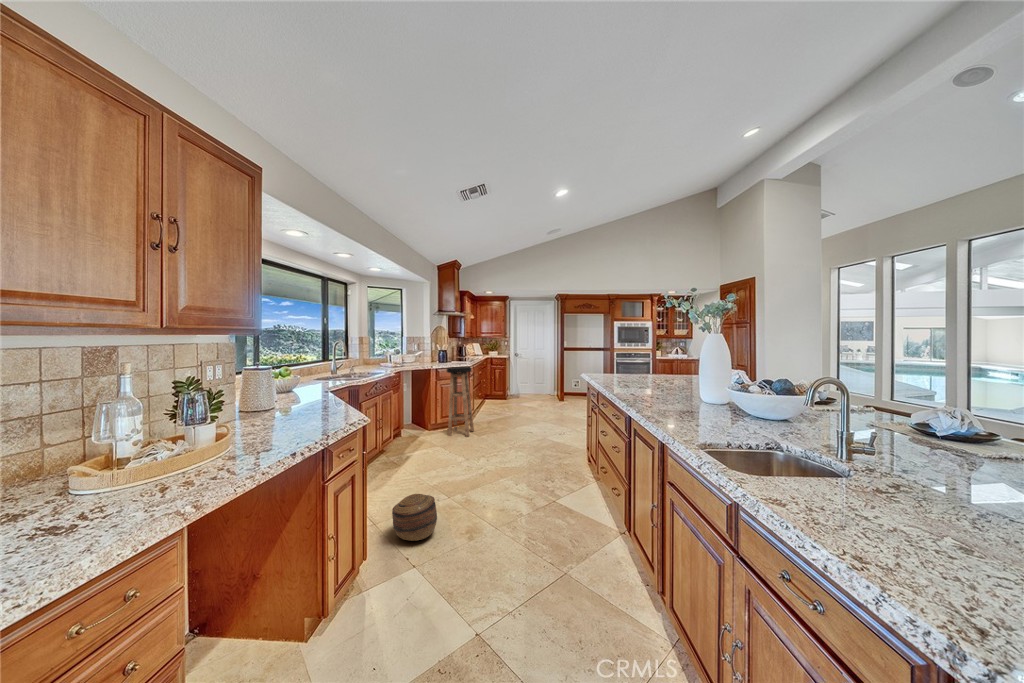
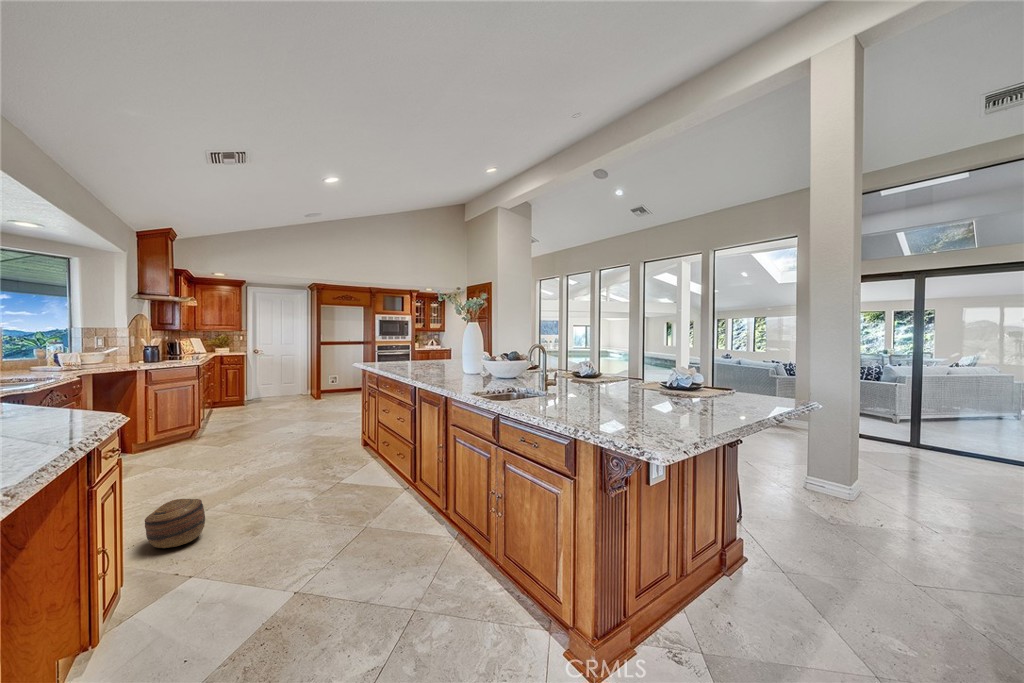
bar stool: present [447,367,474,436] -> none [167,366,210,452]

